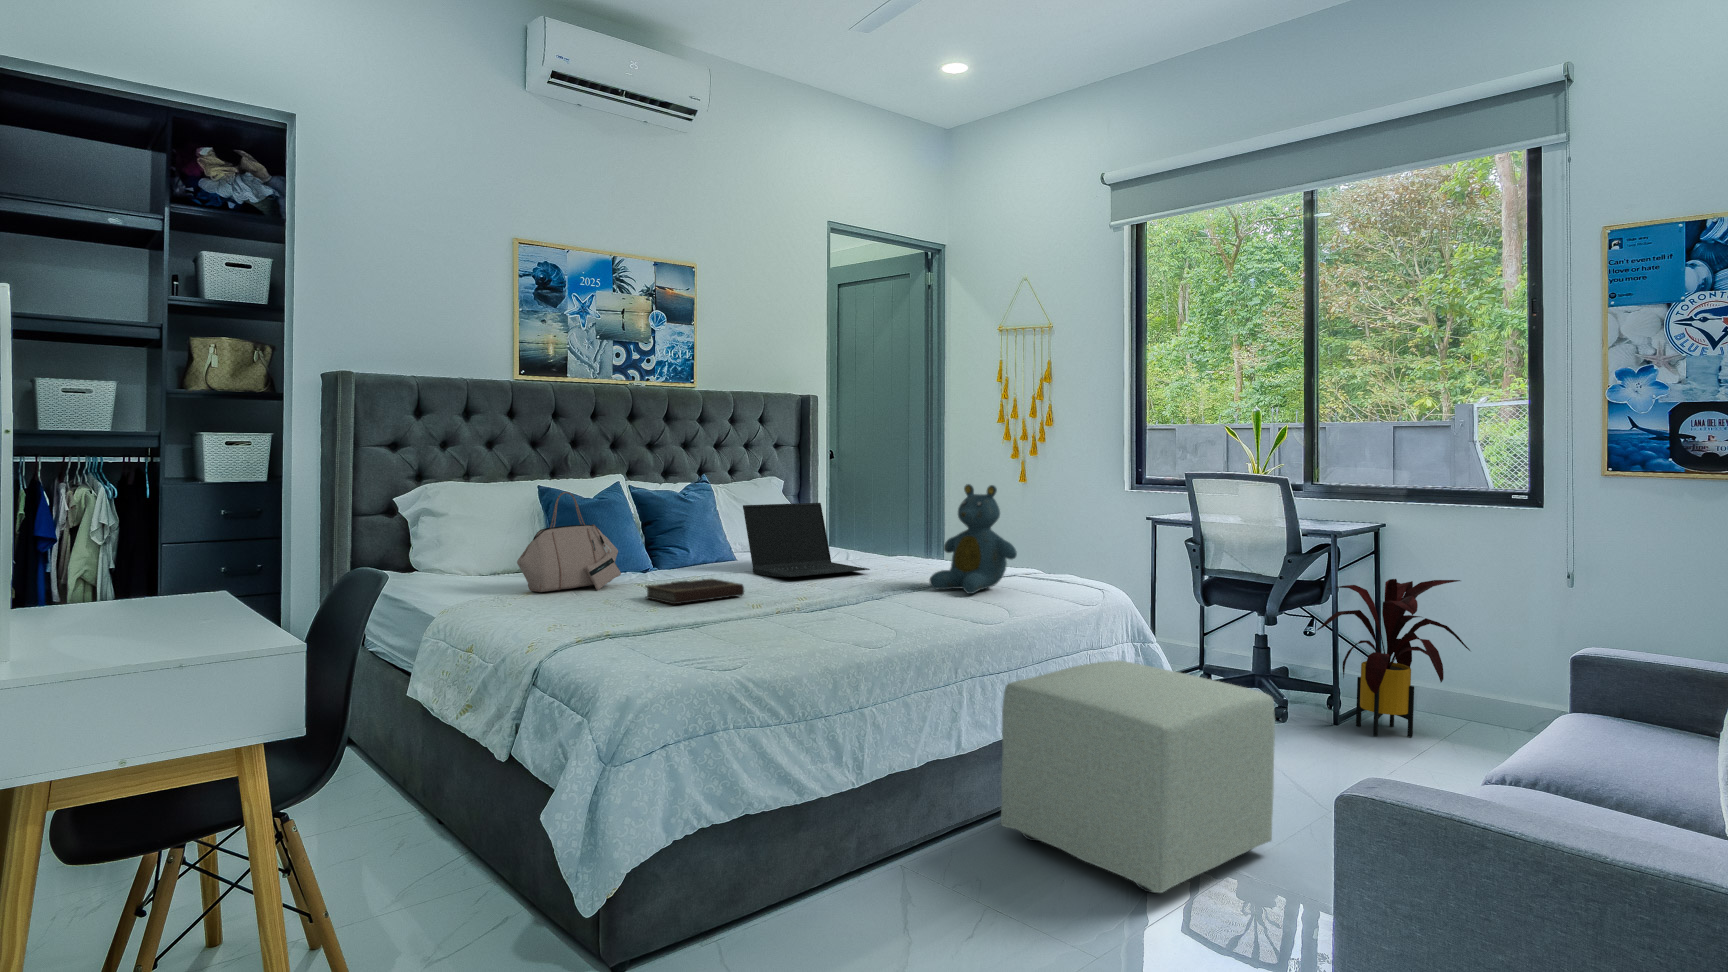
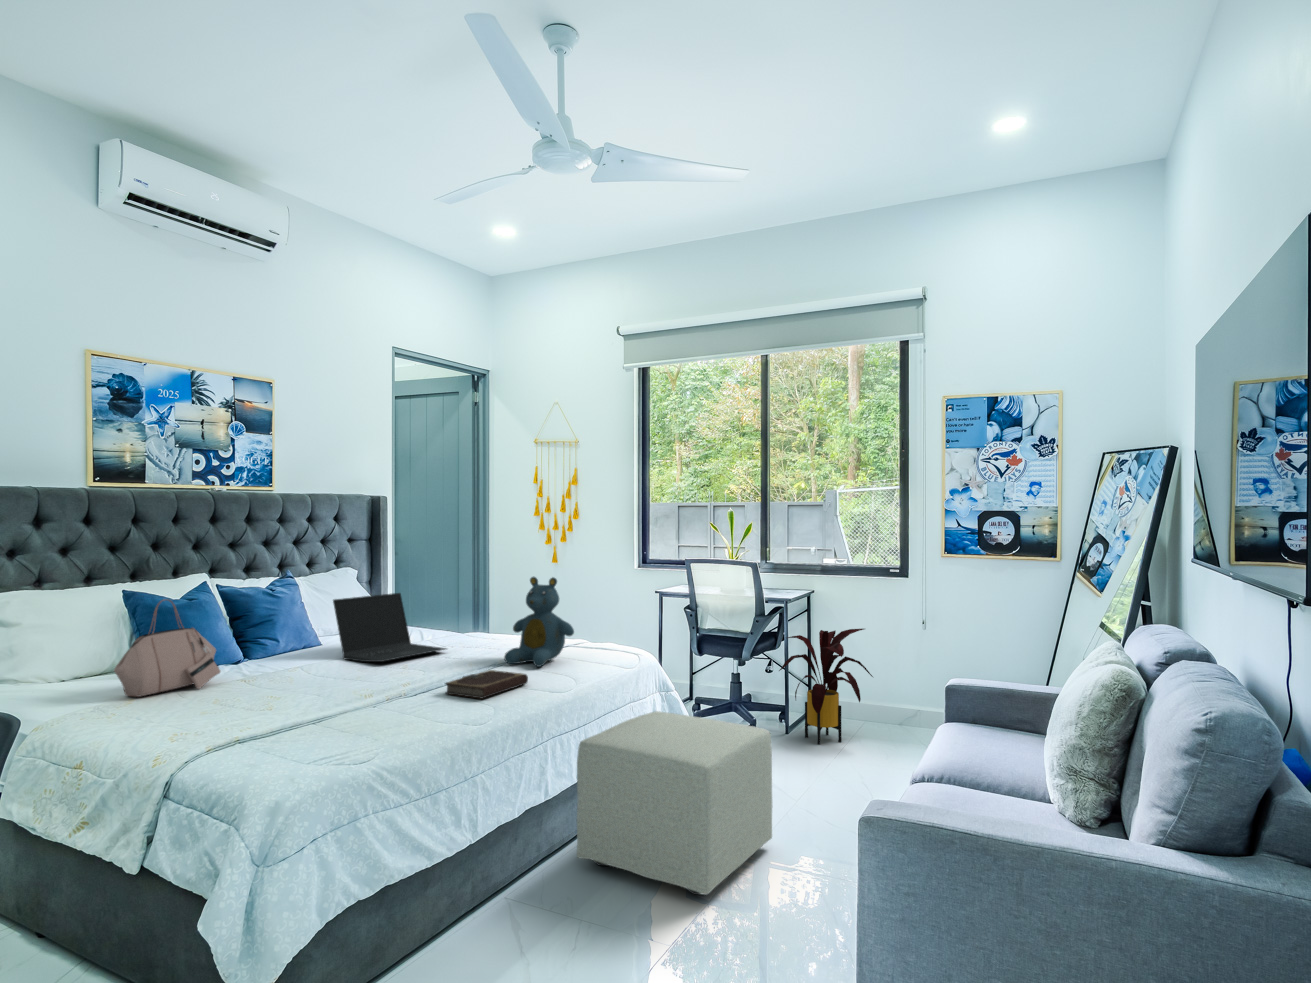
notebook: present [646,579,744,604] -> present [446,670,528,698]

